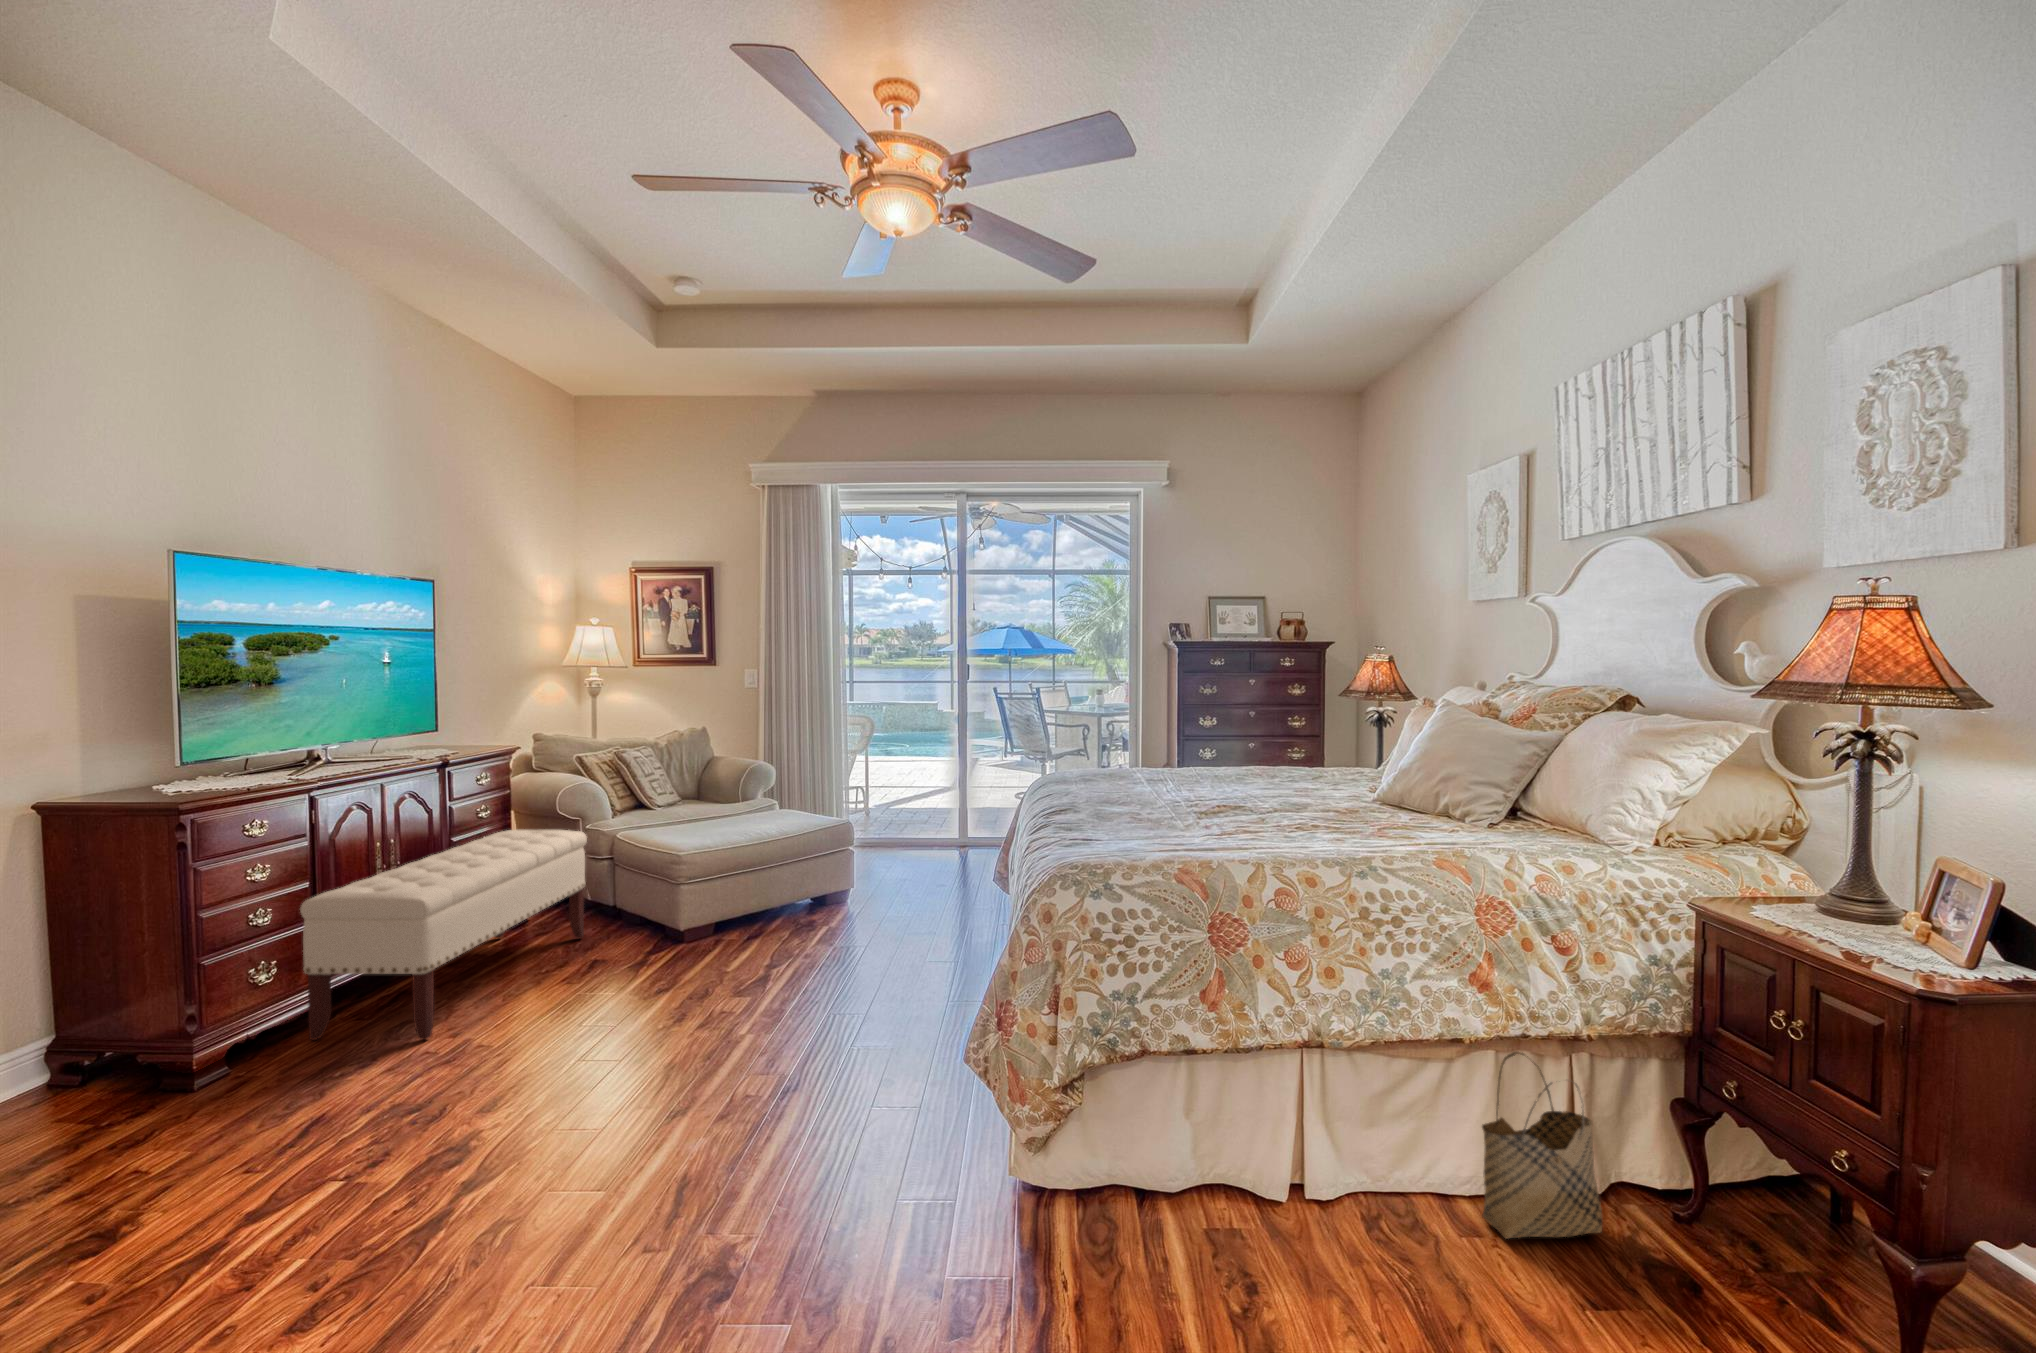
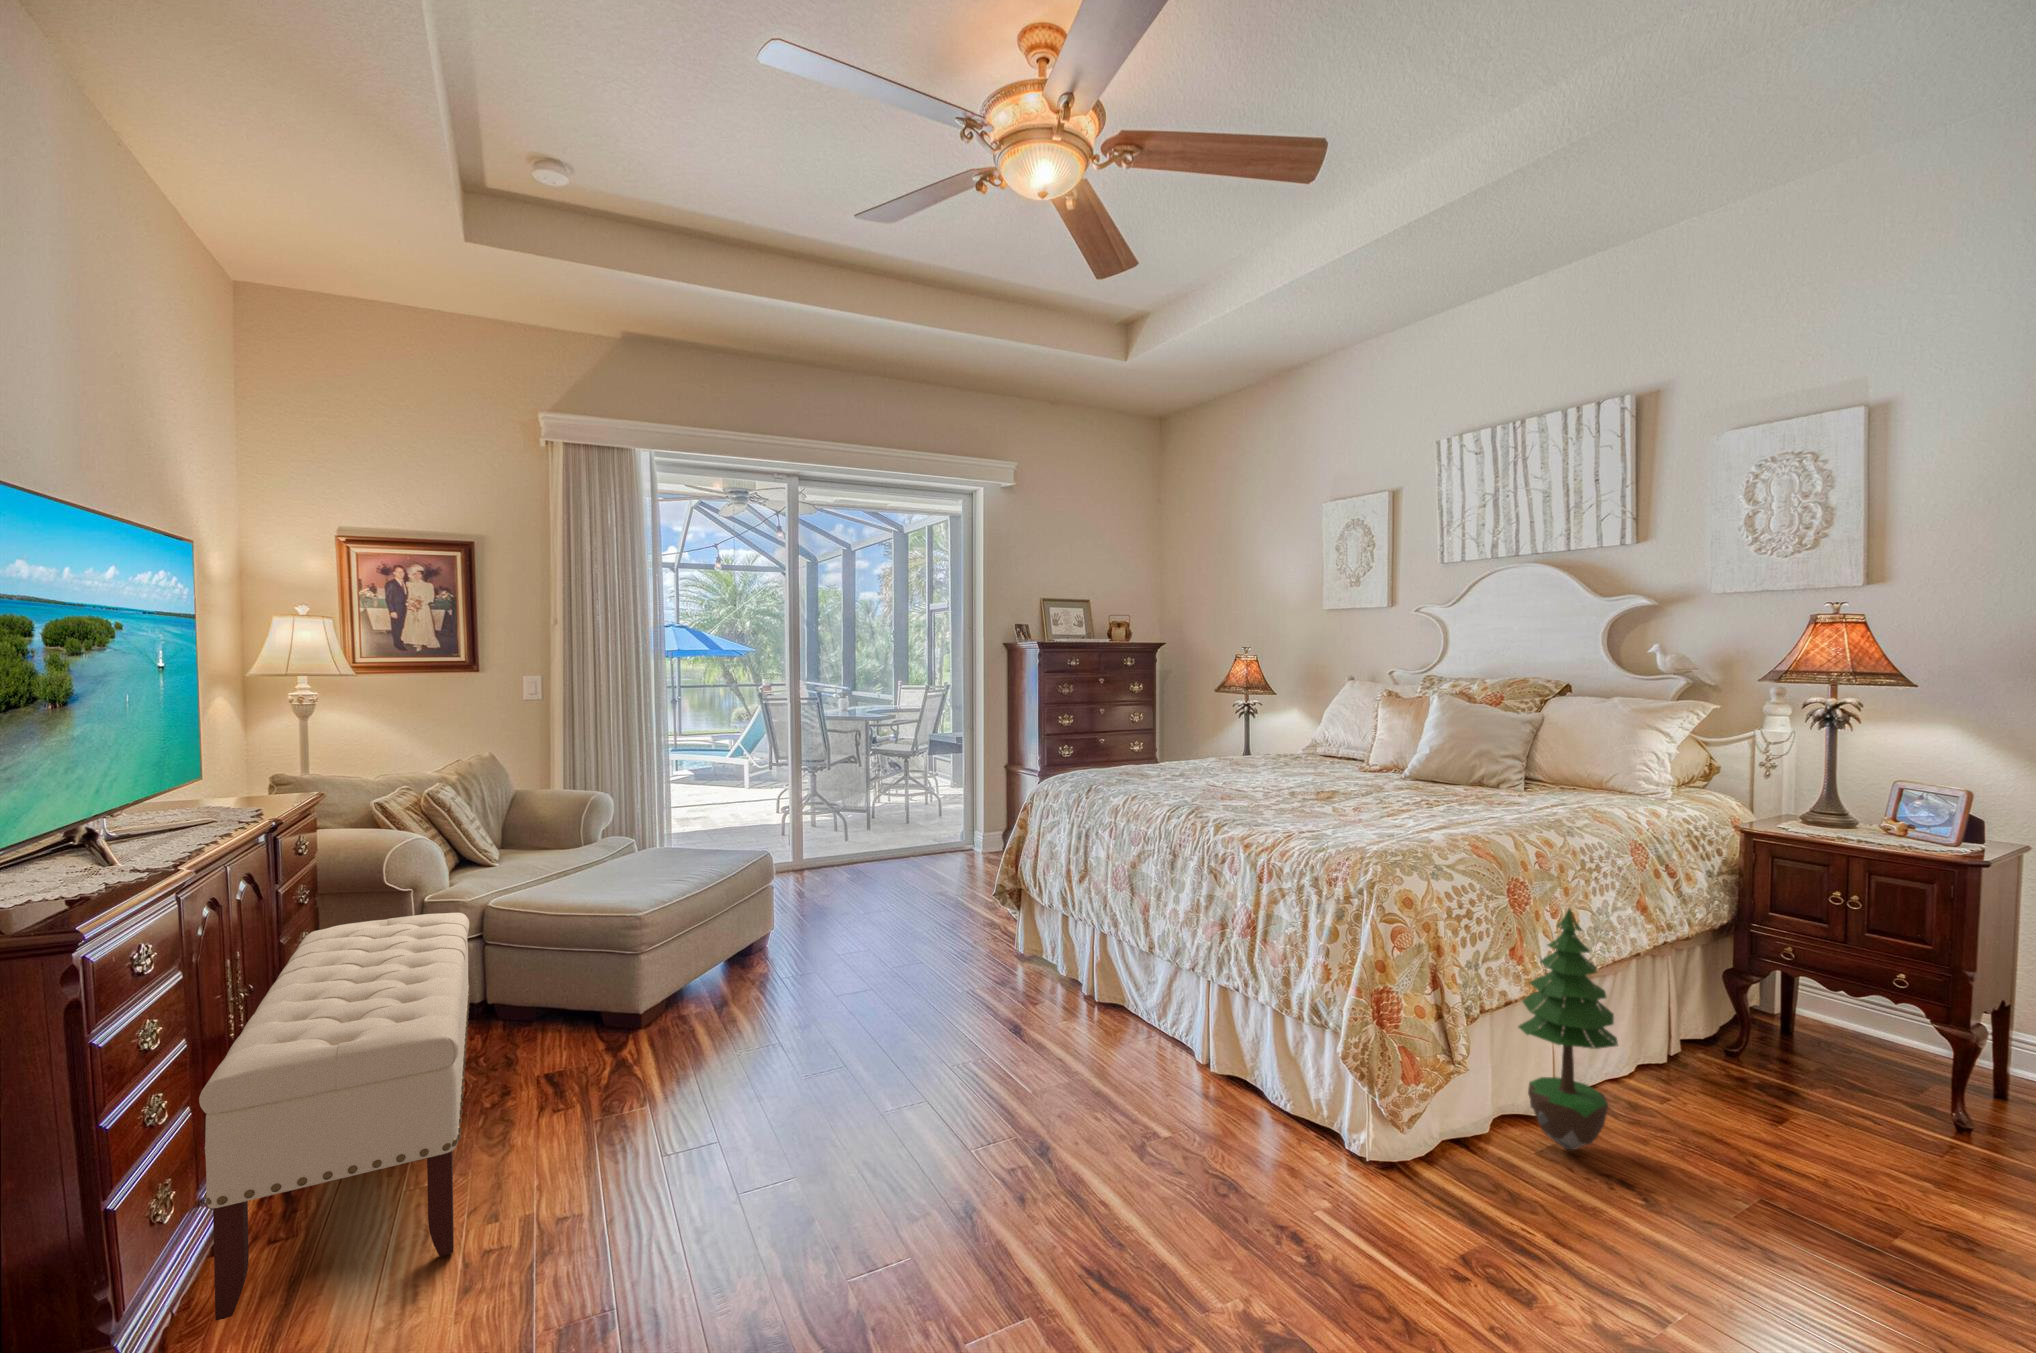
potted tree: none [1193,954,1298,1239] -> present [1518,908,1618,1150]
woven basket: present [1482,1052,1602,1239] -> none [1647,955,1717,1095]

